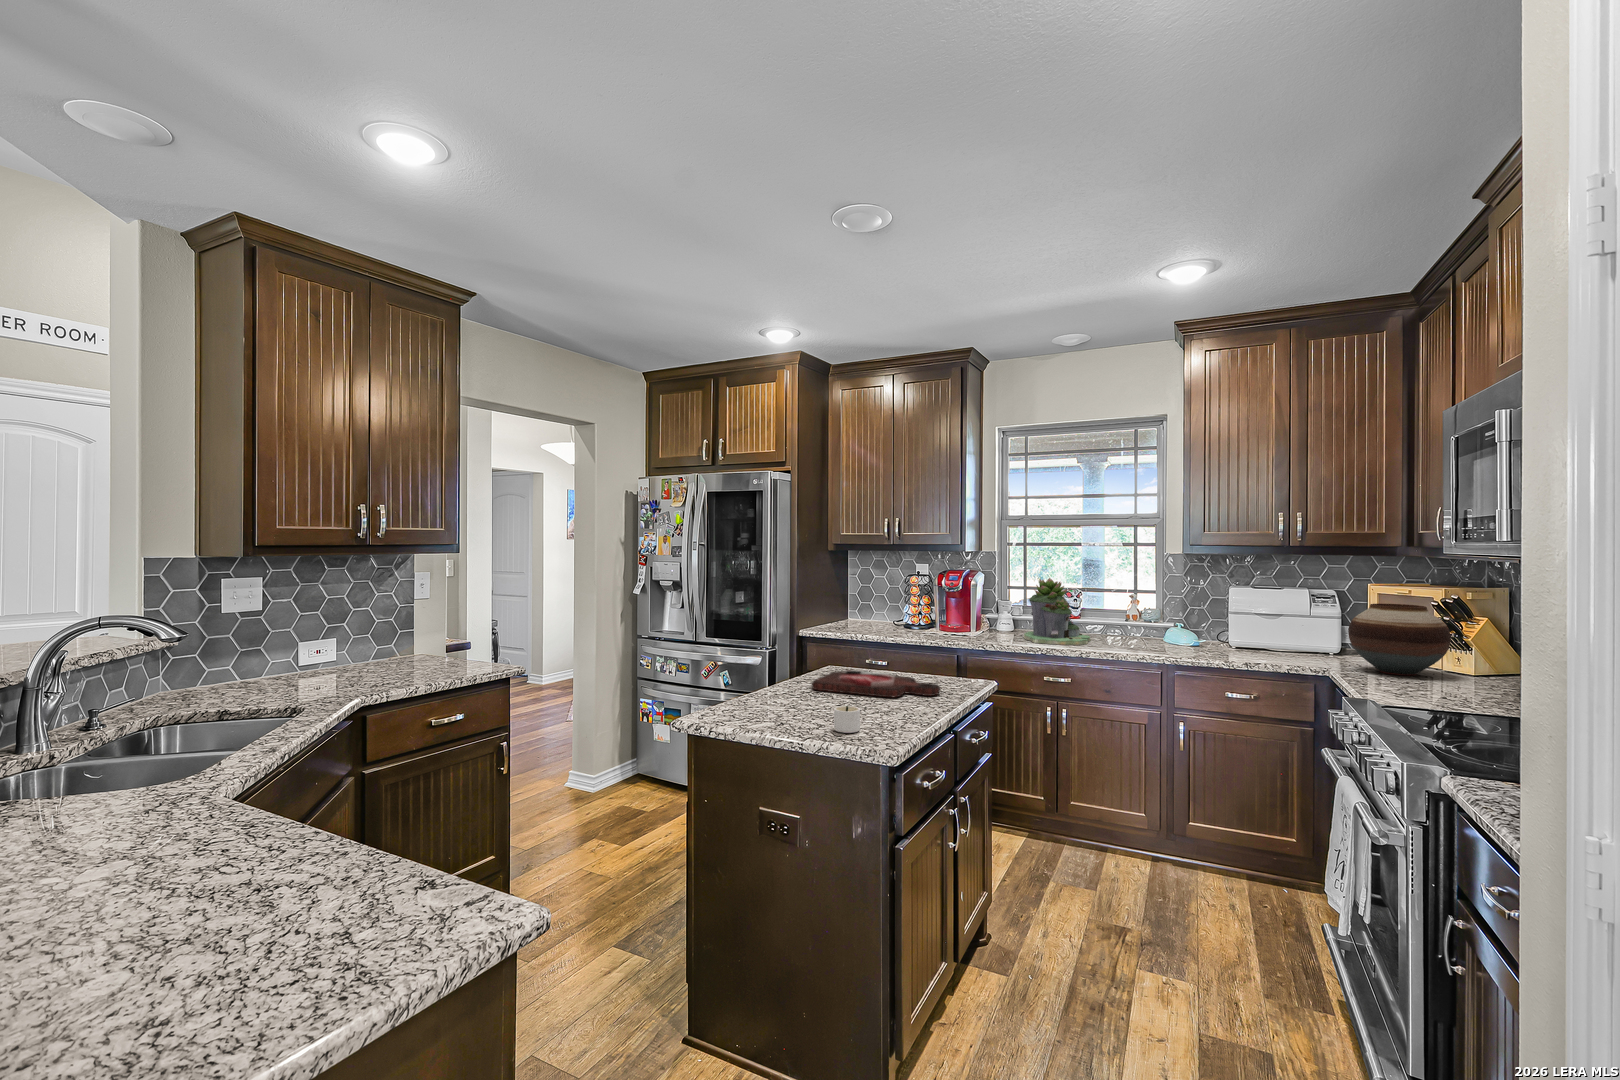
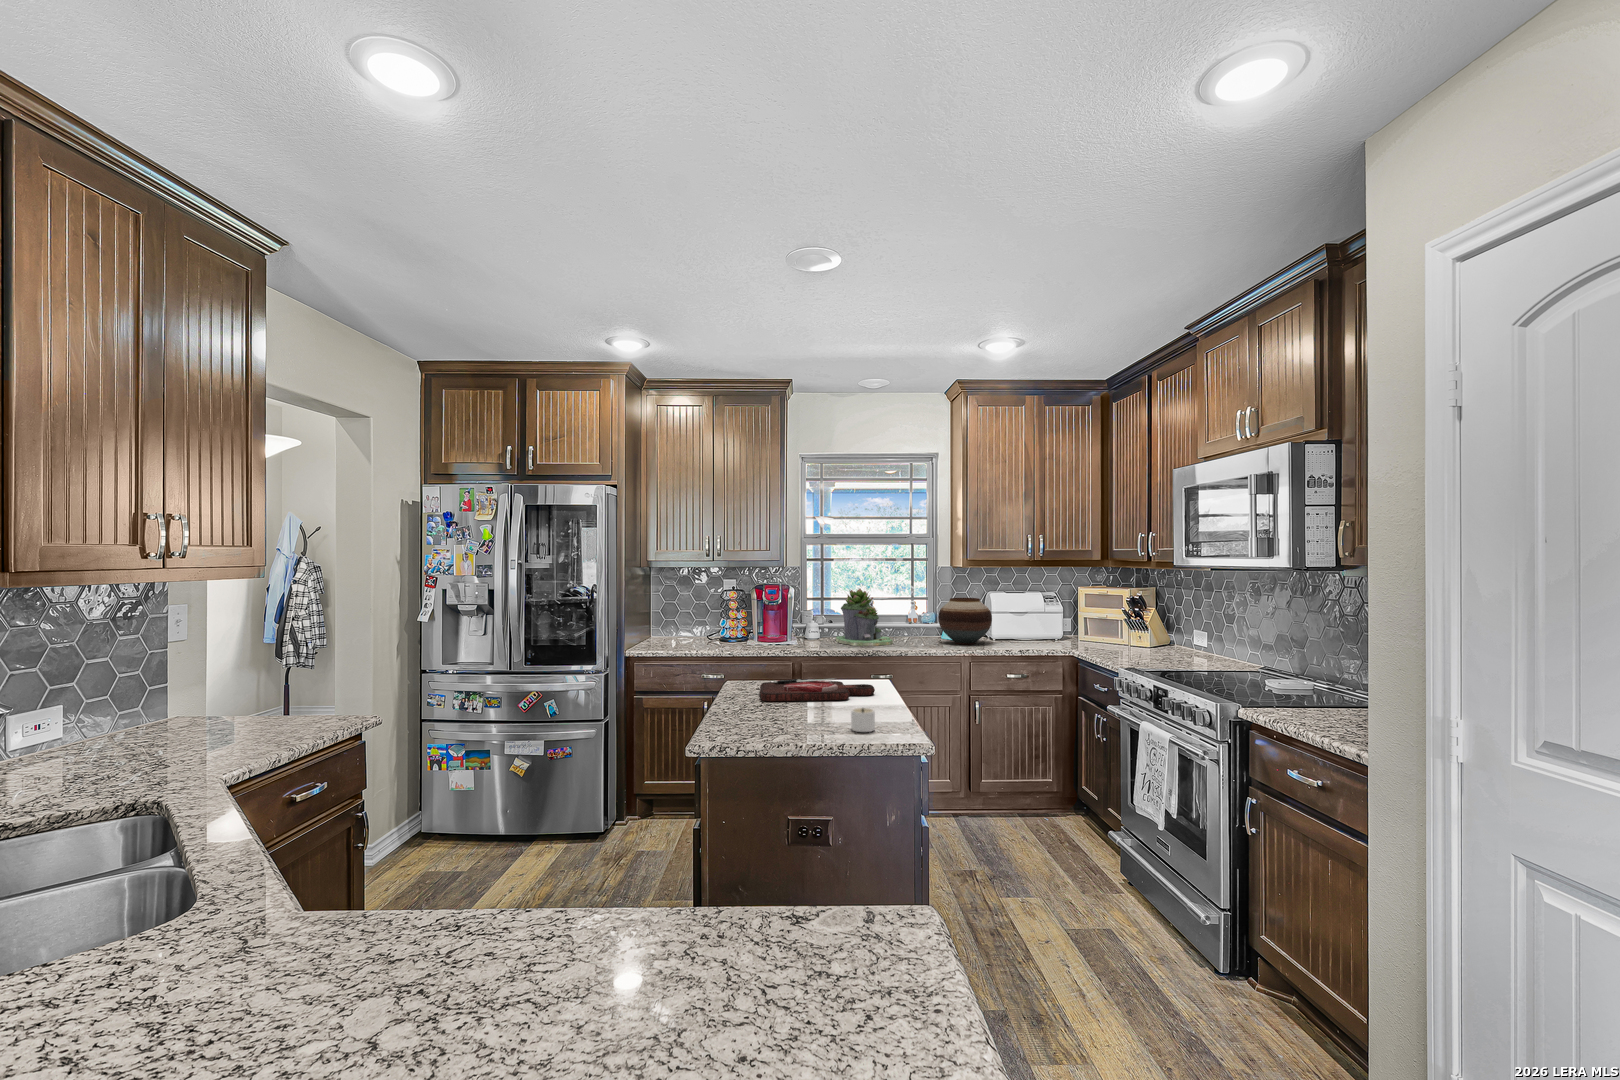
vase: present [1348,604,1451,675] -> present [938,598,992,644]

